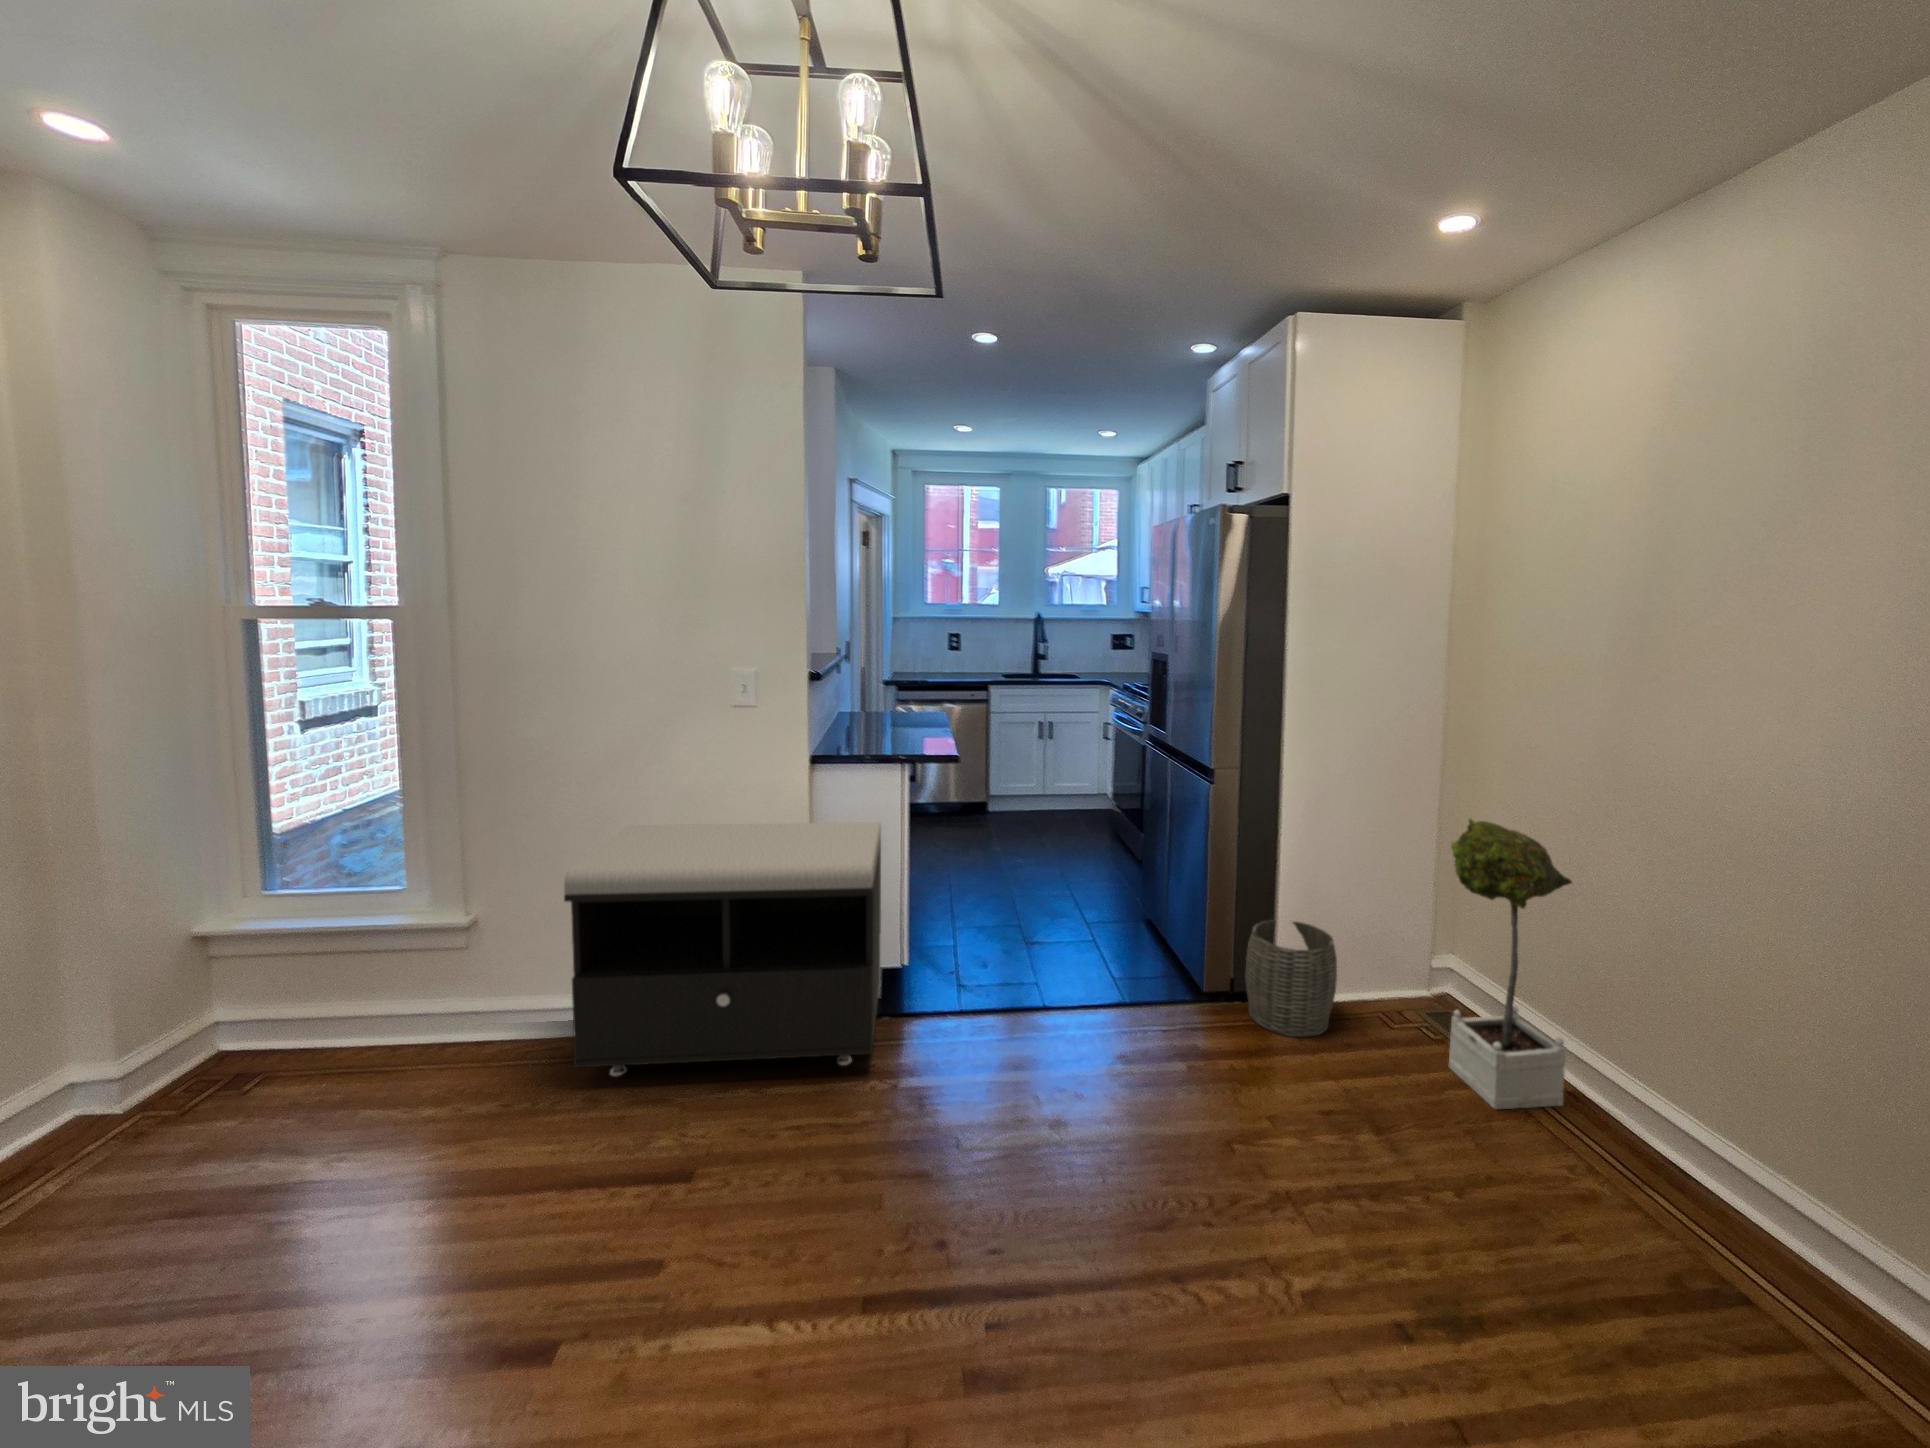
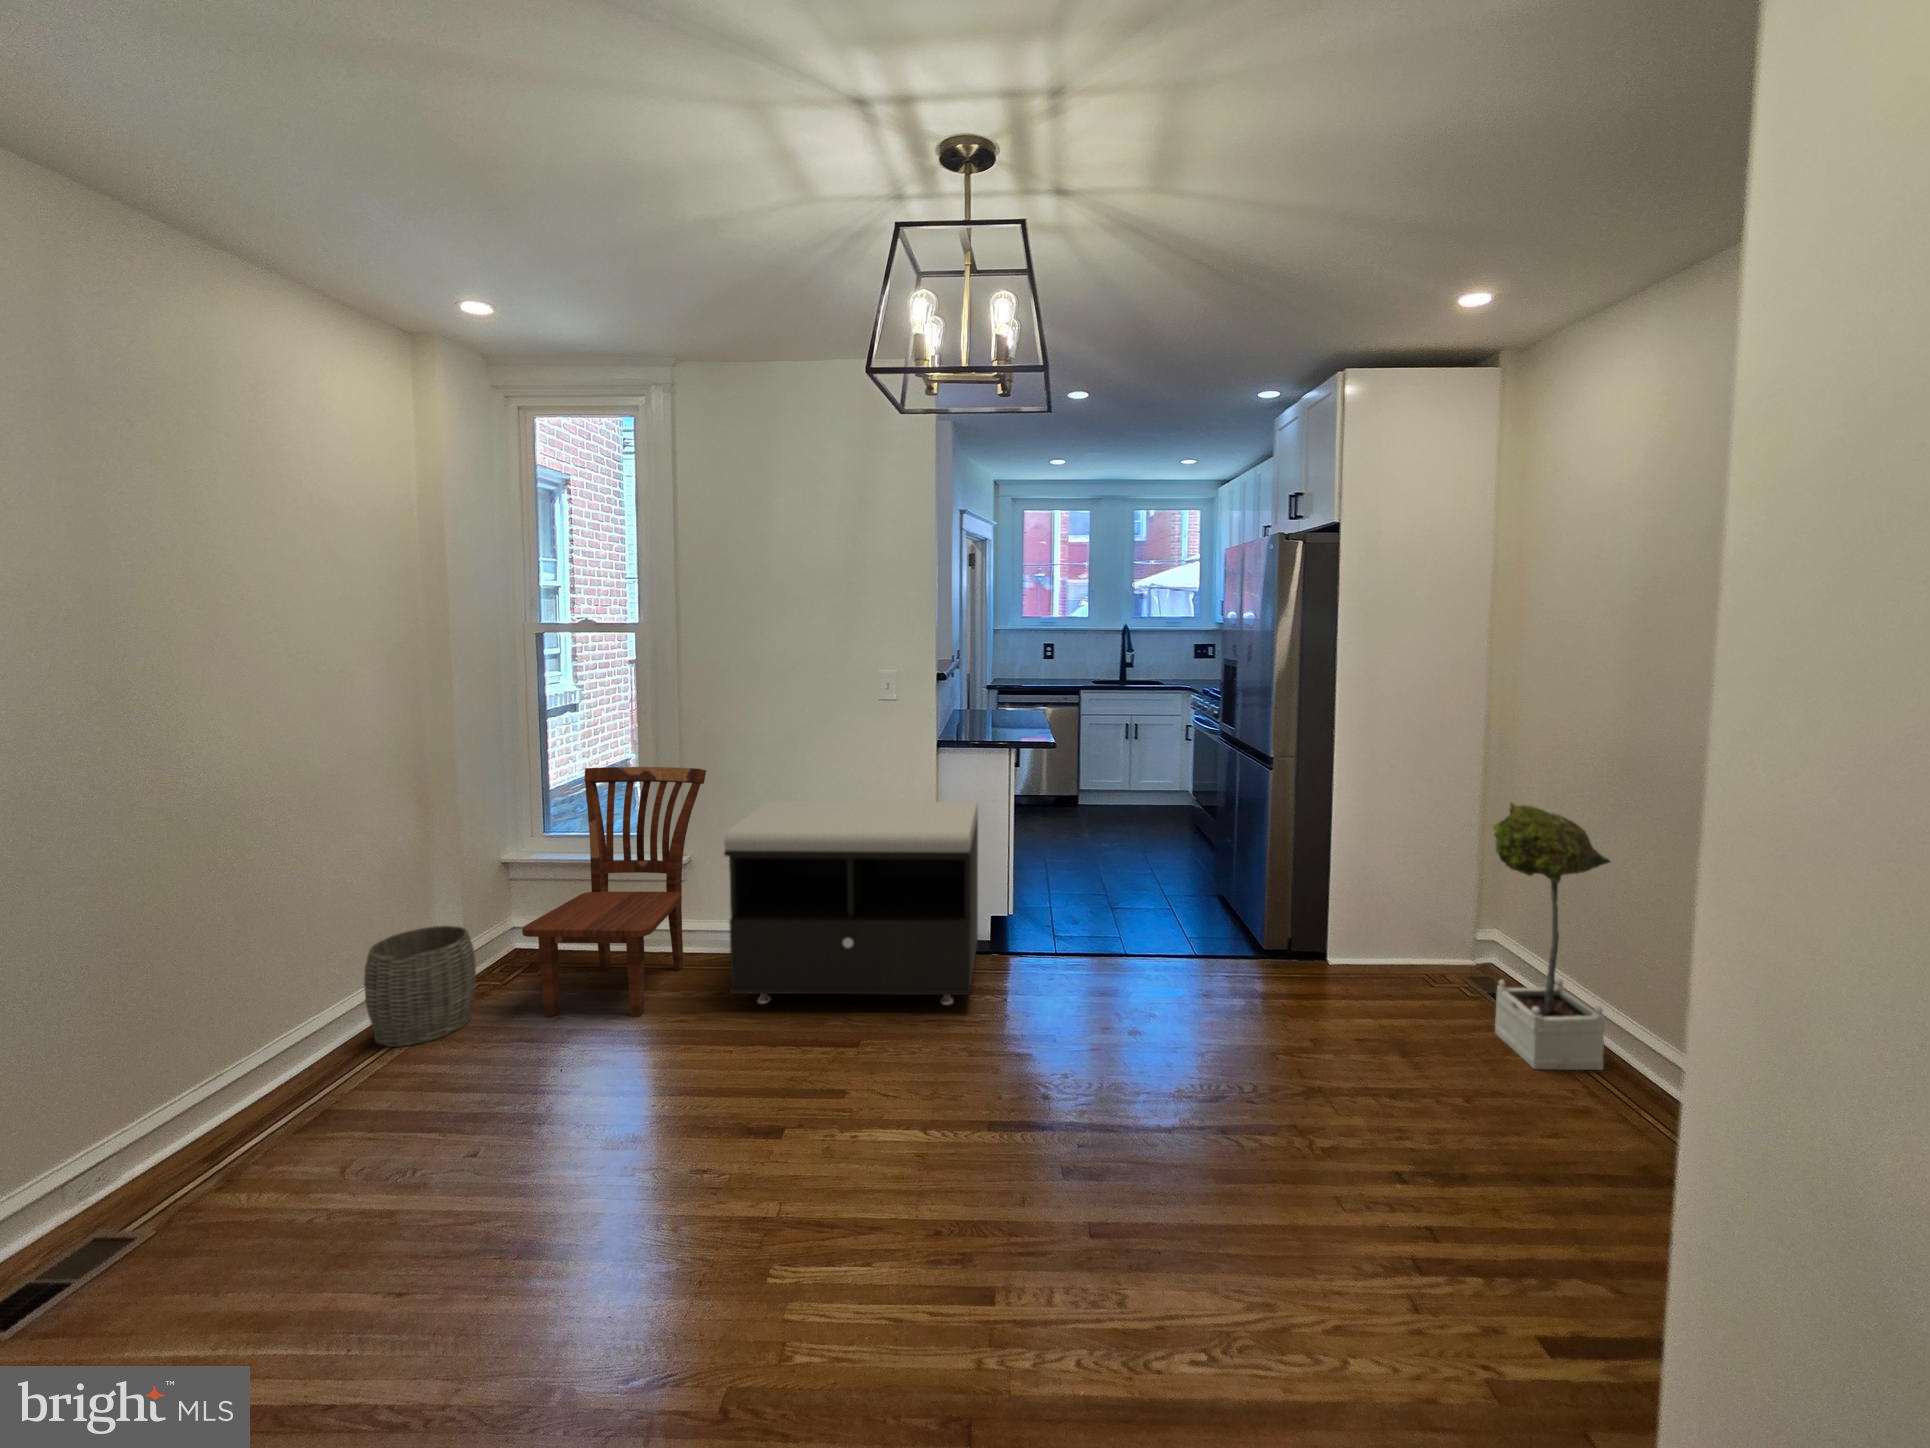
dining chair: none [289,788,546,1110] -> present [522,767,706,1016]
woven basket: present [1245,920,1337,1037] -> present [364,926,476,1047]

